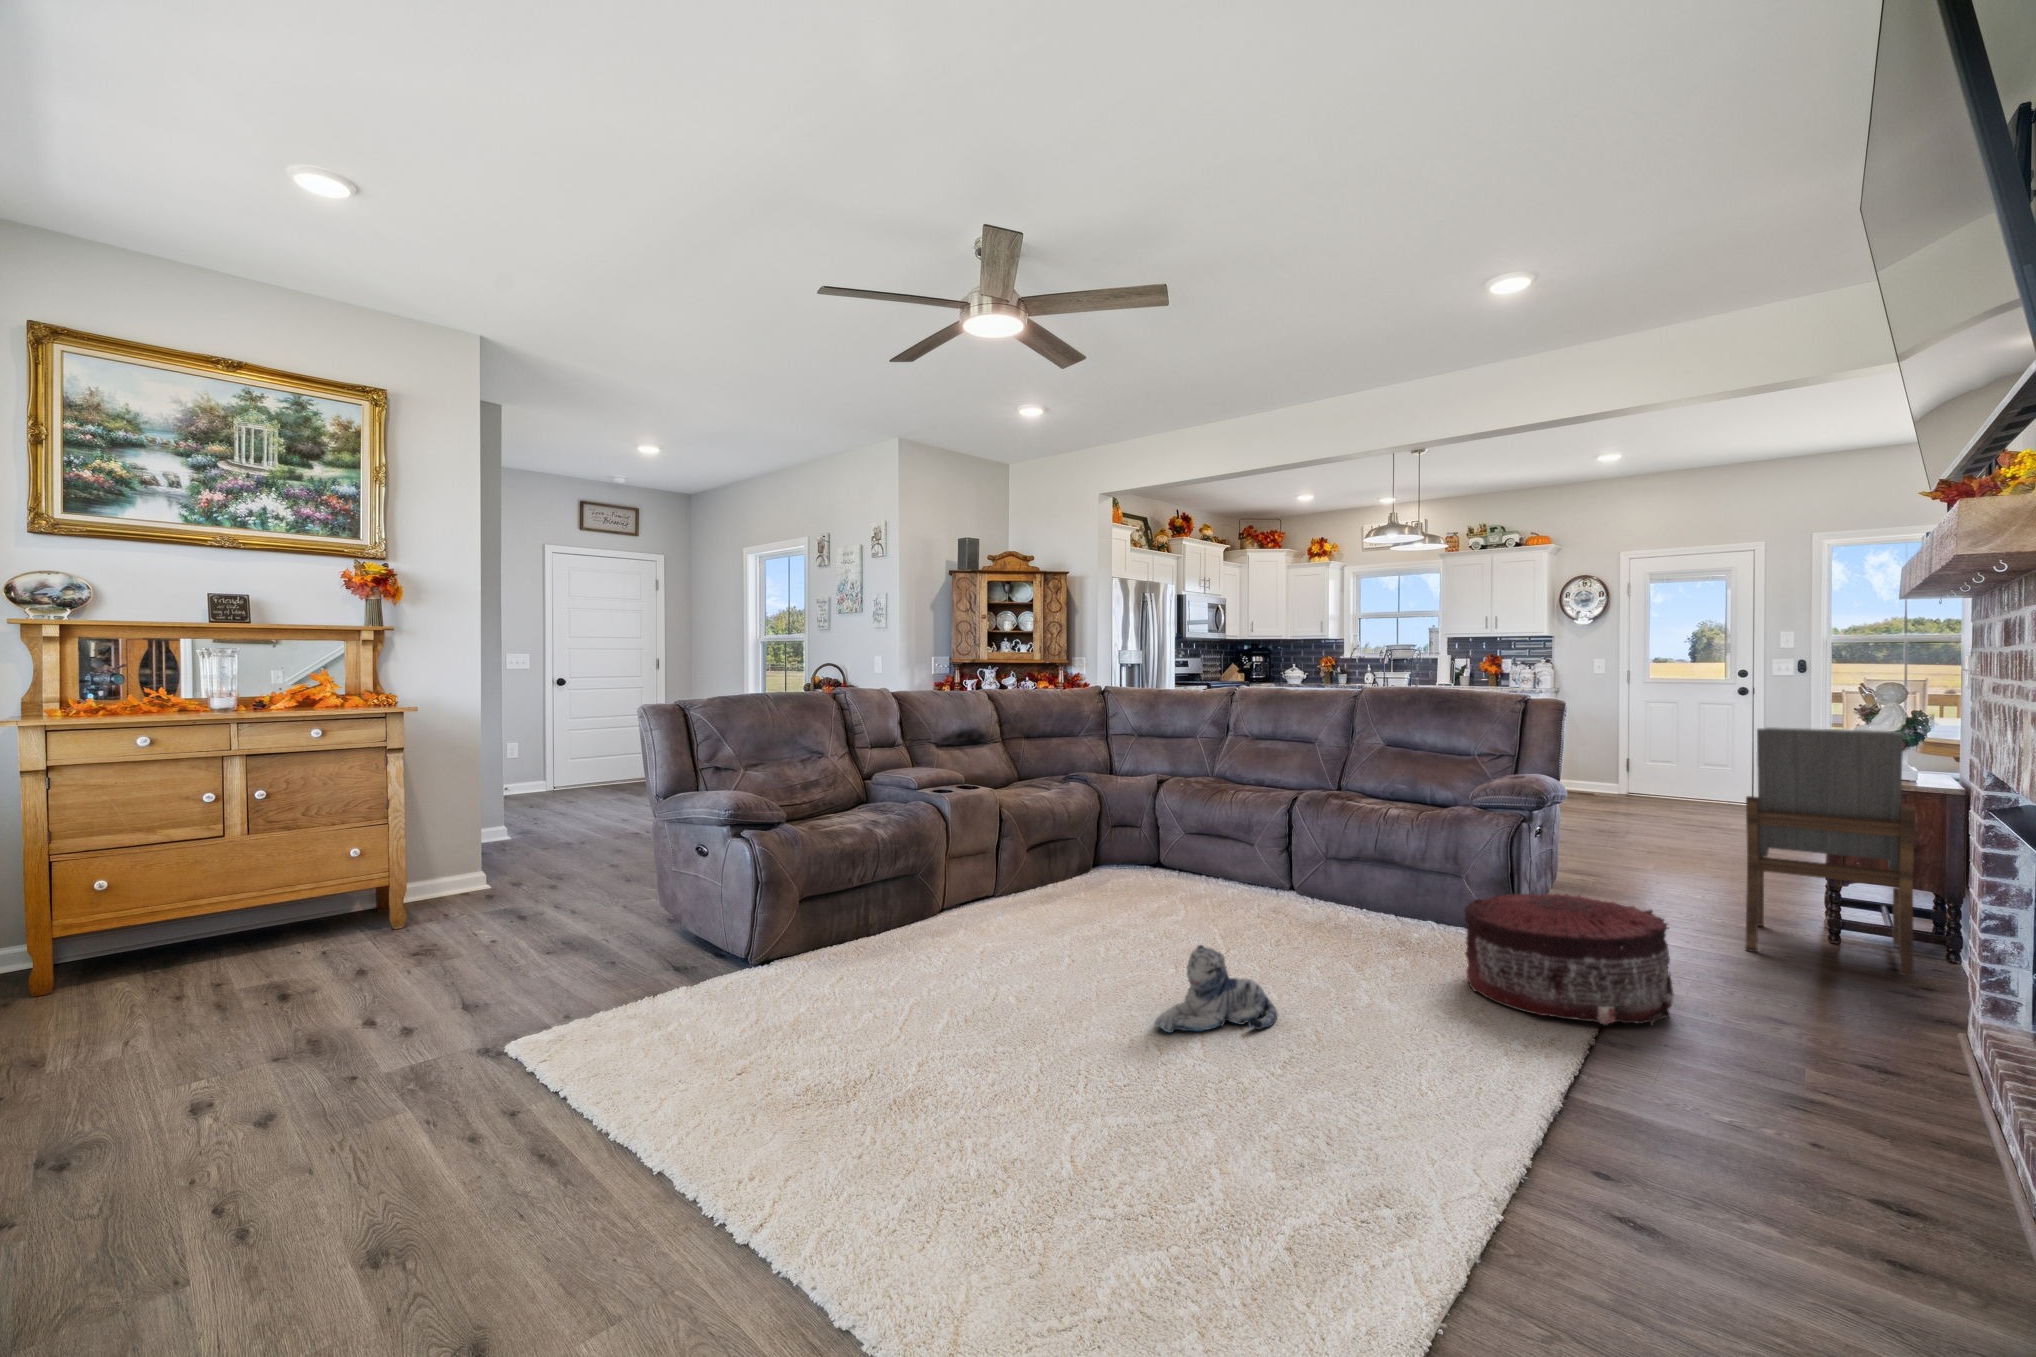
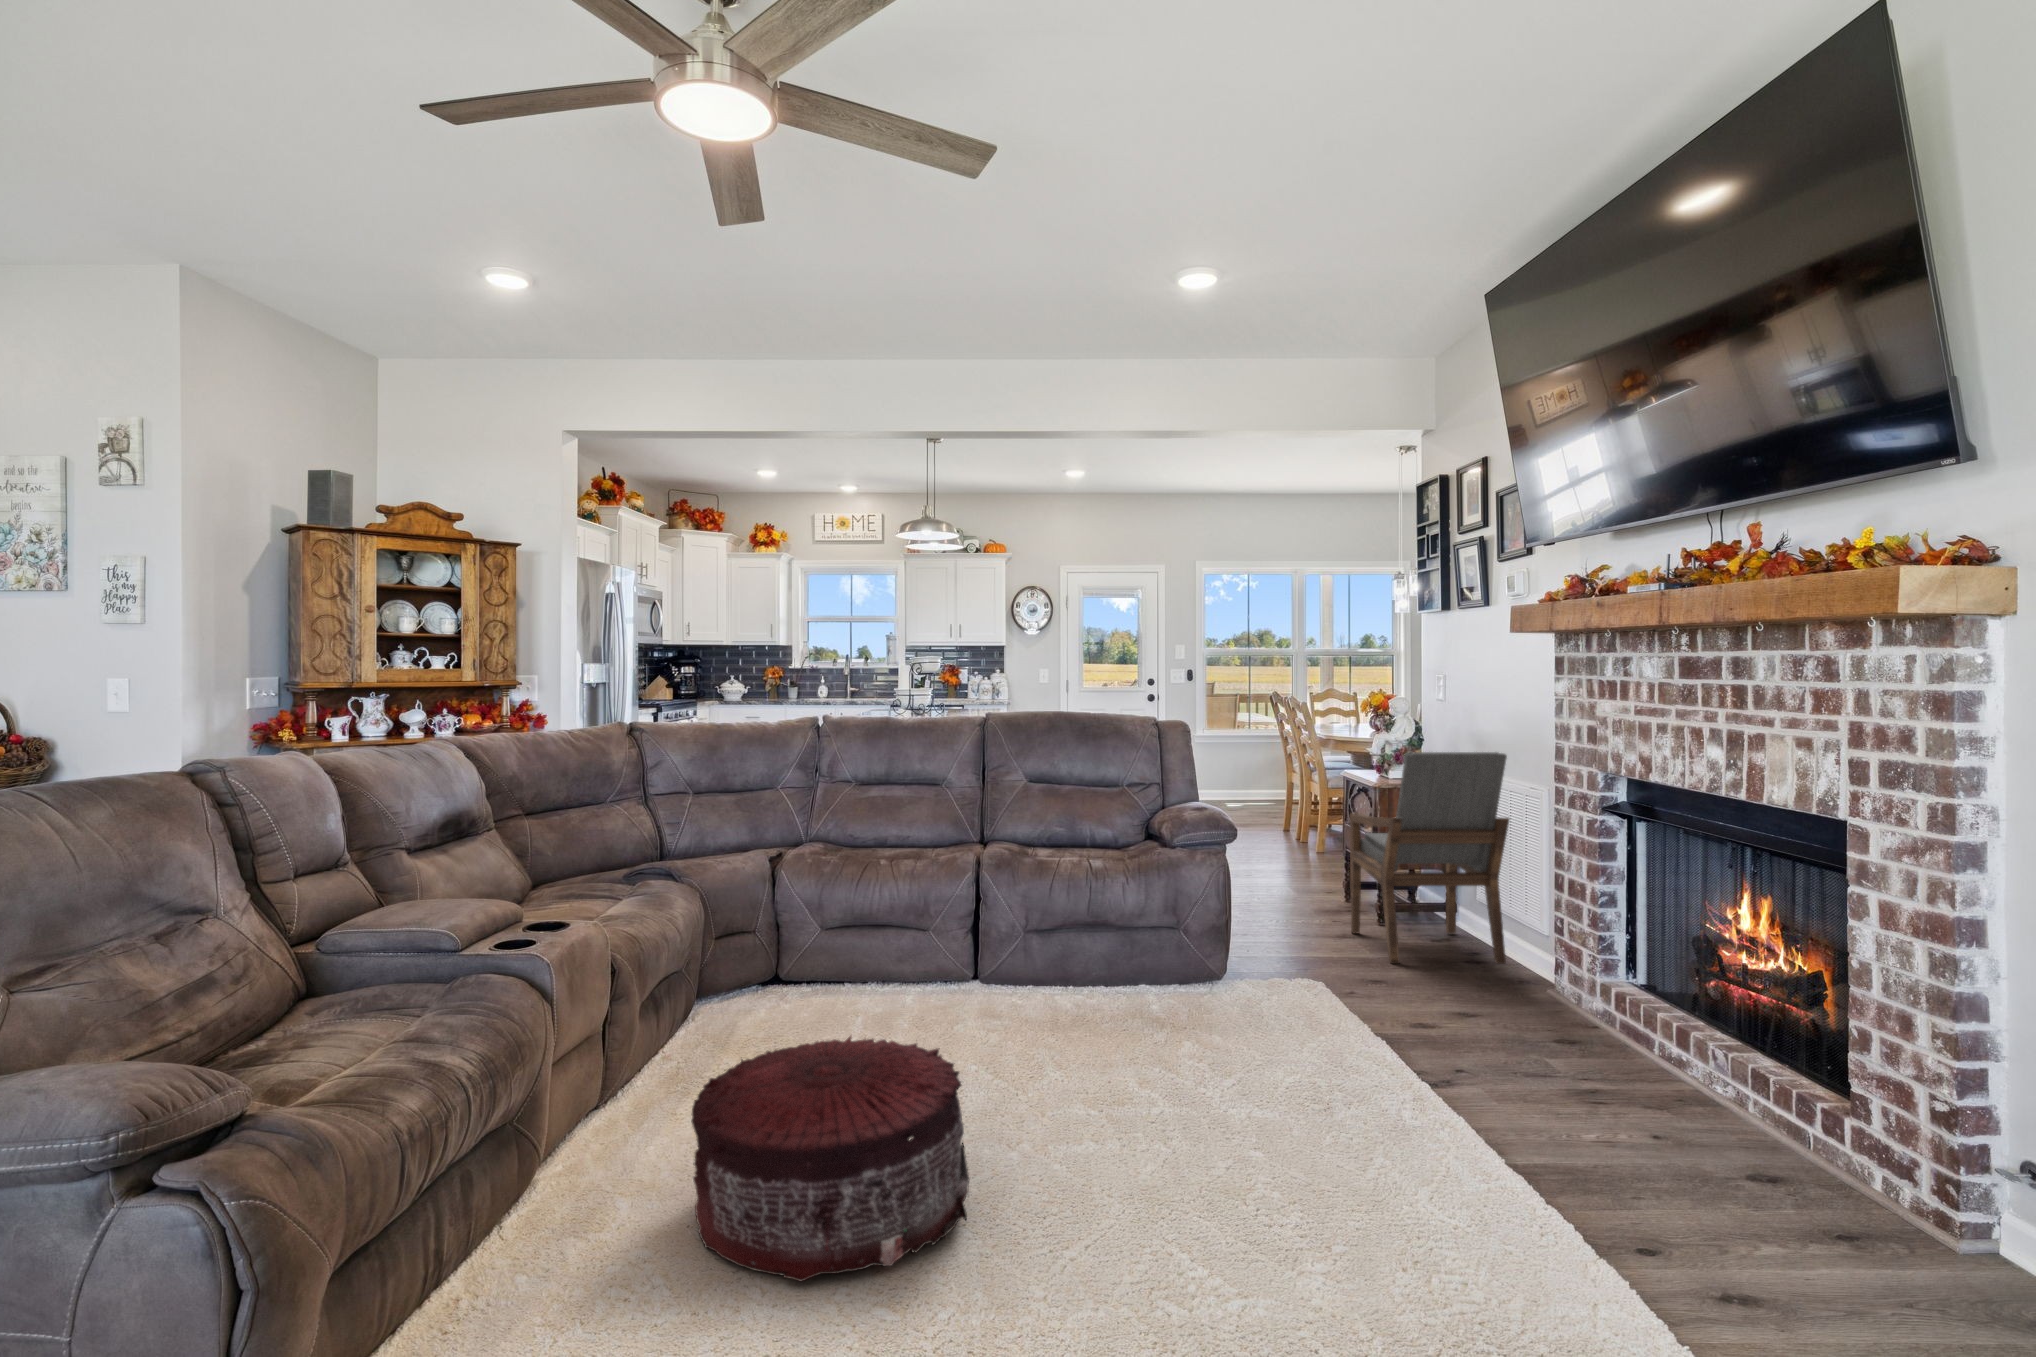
pouf: present [1465,894,1674,1025] -> present [691,1036,969,1282]
plush toy: present [1154,945,1277,1033] -> none [1148,1129,1264,1282]

